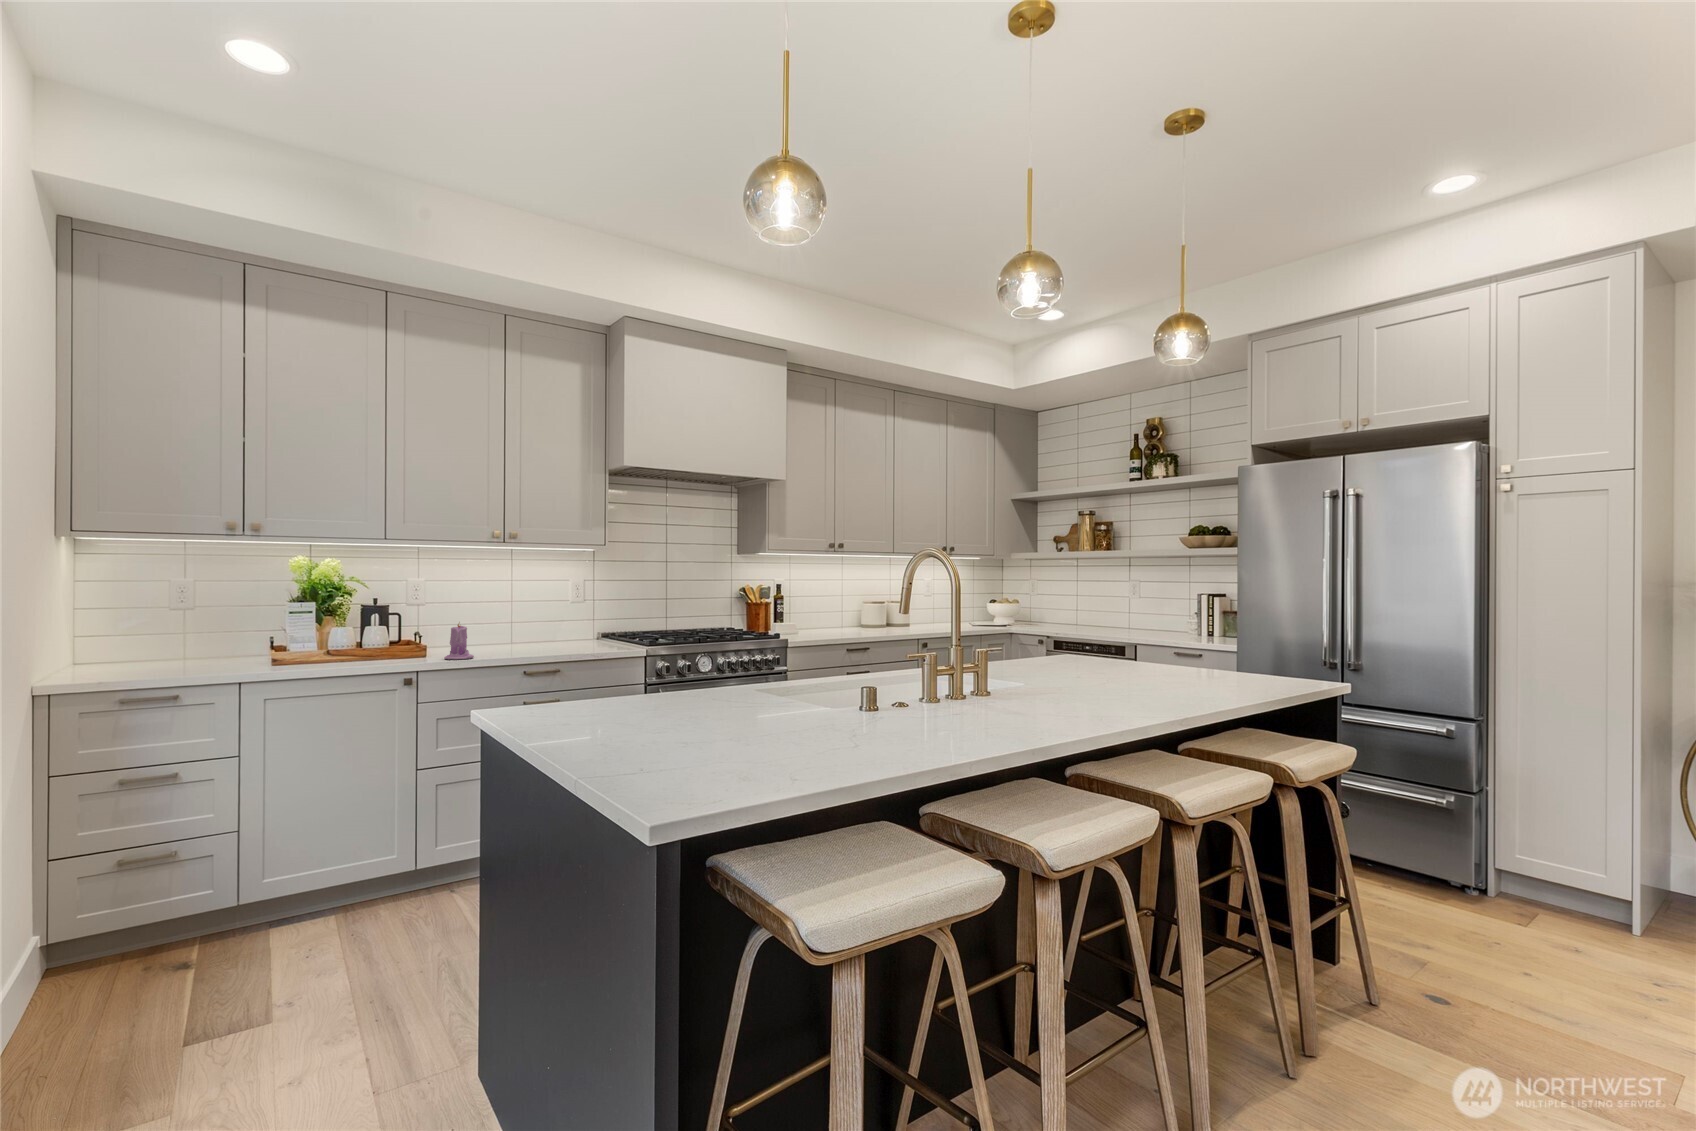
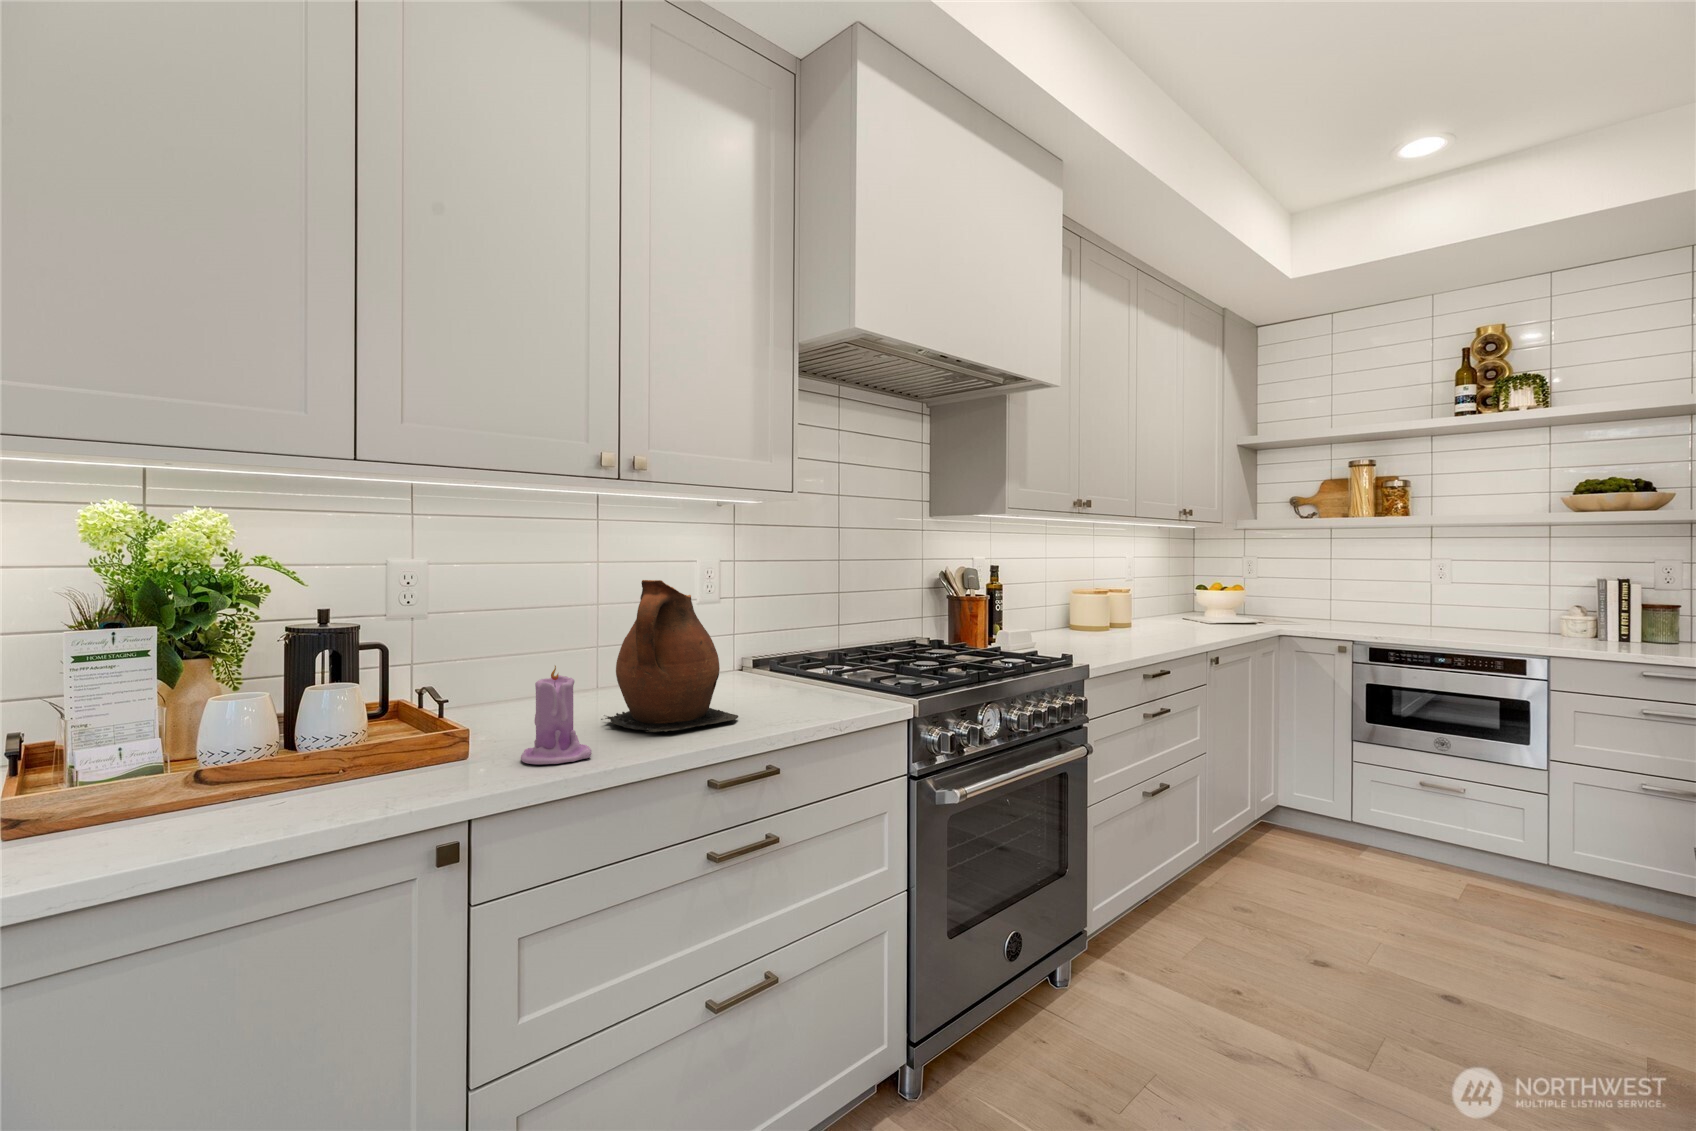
ceramic pitcher: none [492,588,553,653] -> present [601,580,738,732]

